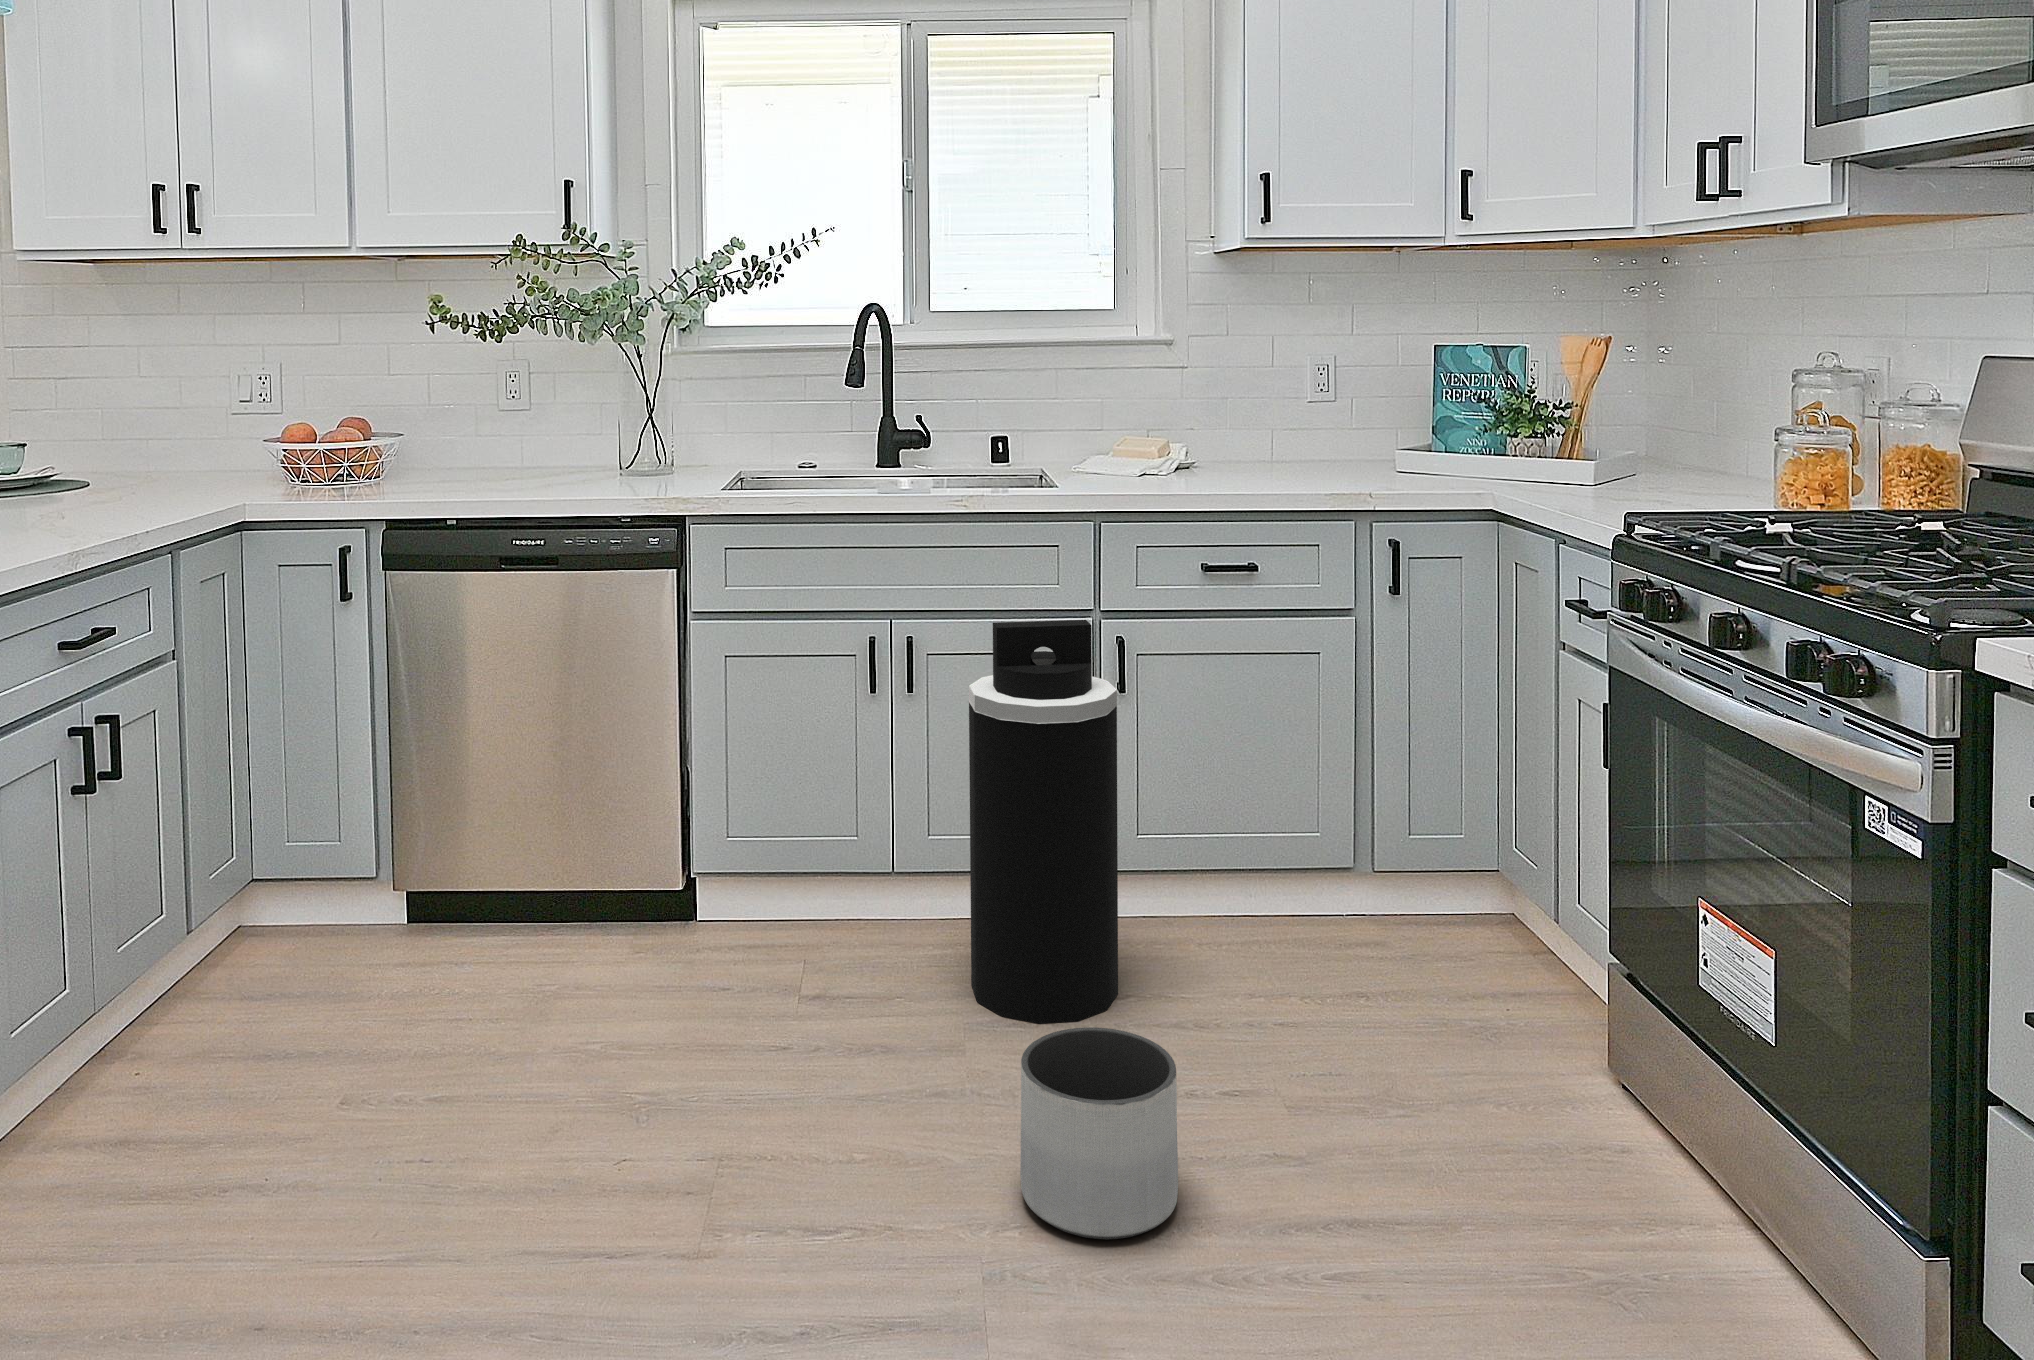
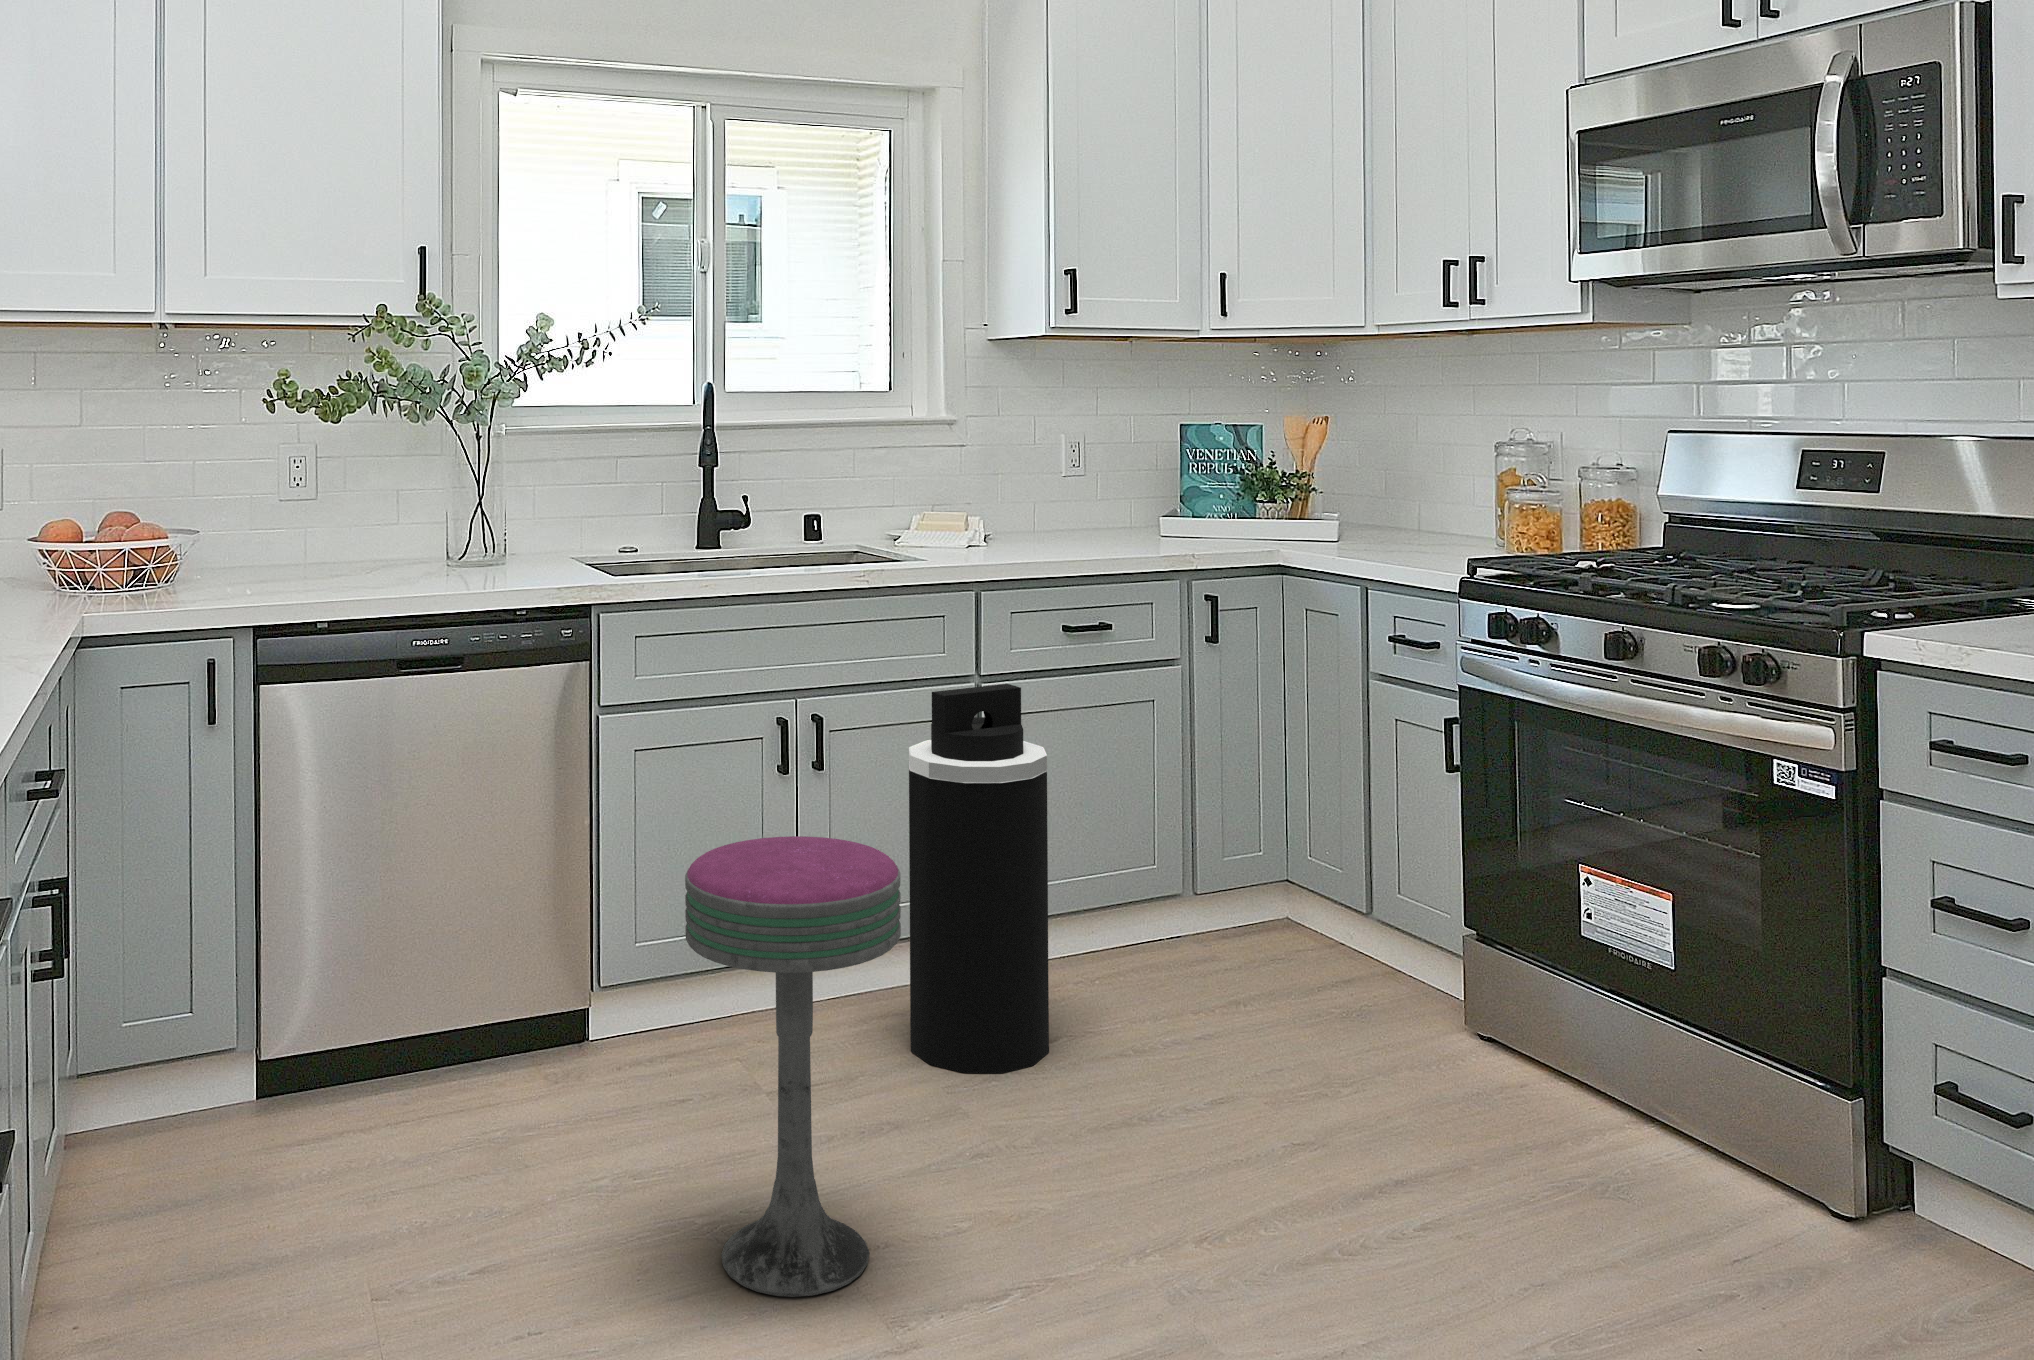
bar stool: none [554,757,774,1213] -> present [685,836,901,1297]
planter: present [1020,1027,1178,1239] -> none [1114,1047,1259,1232]

